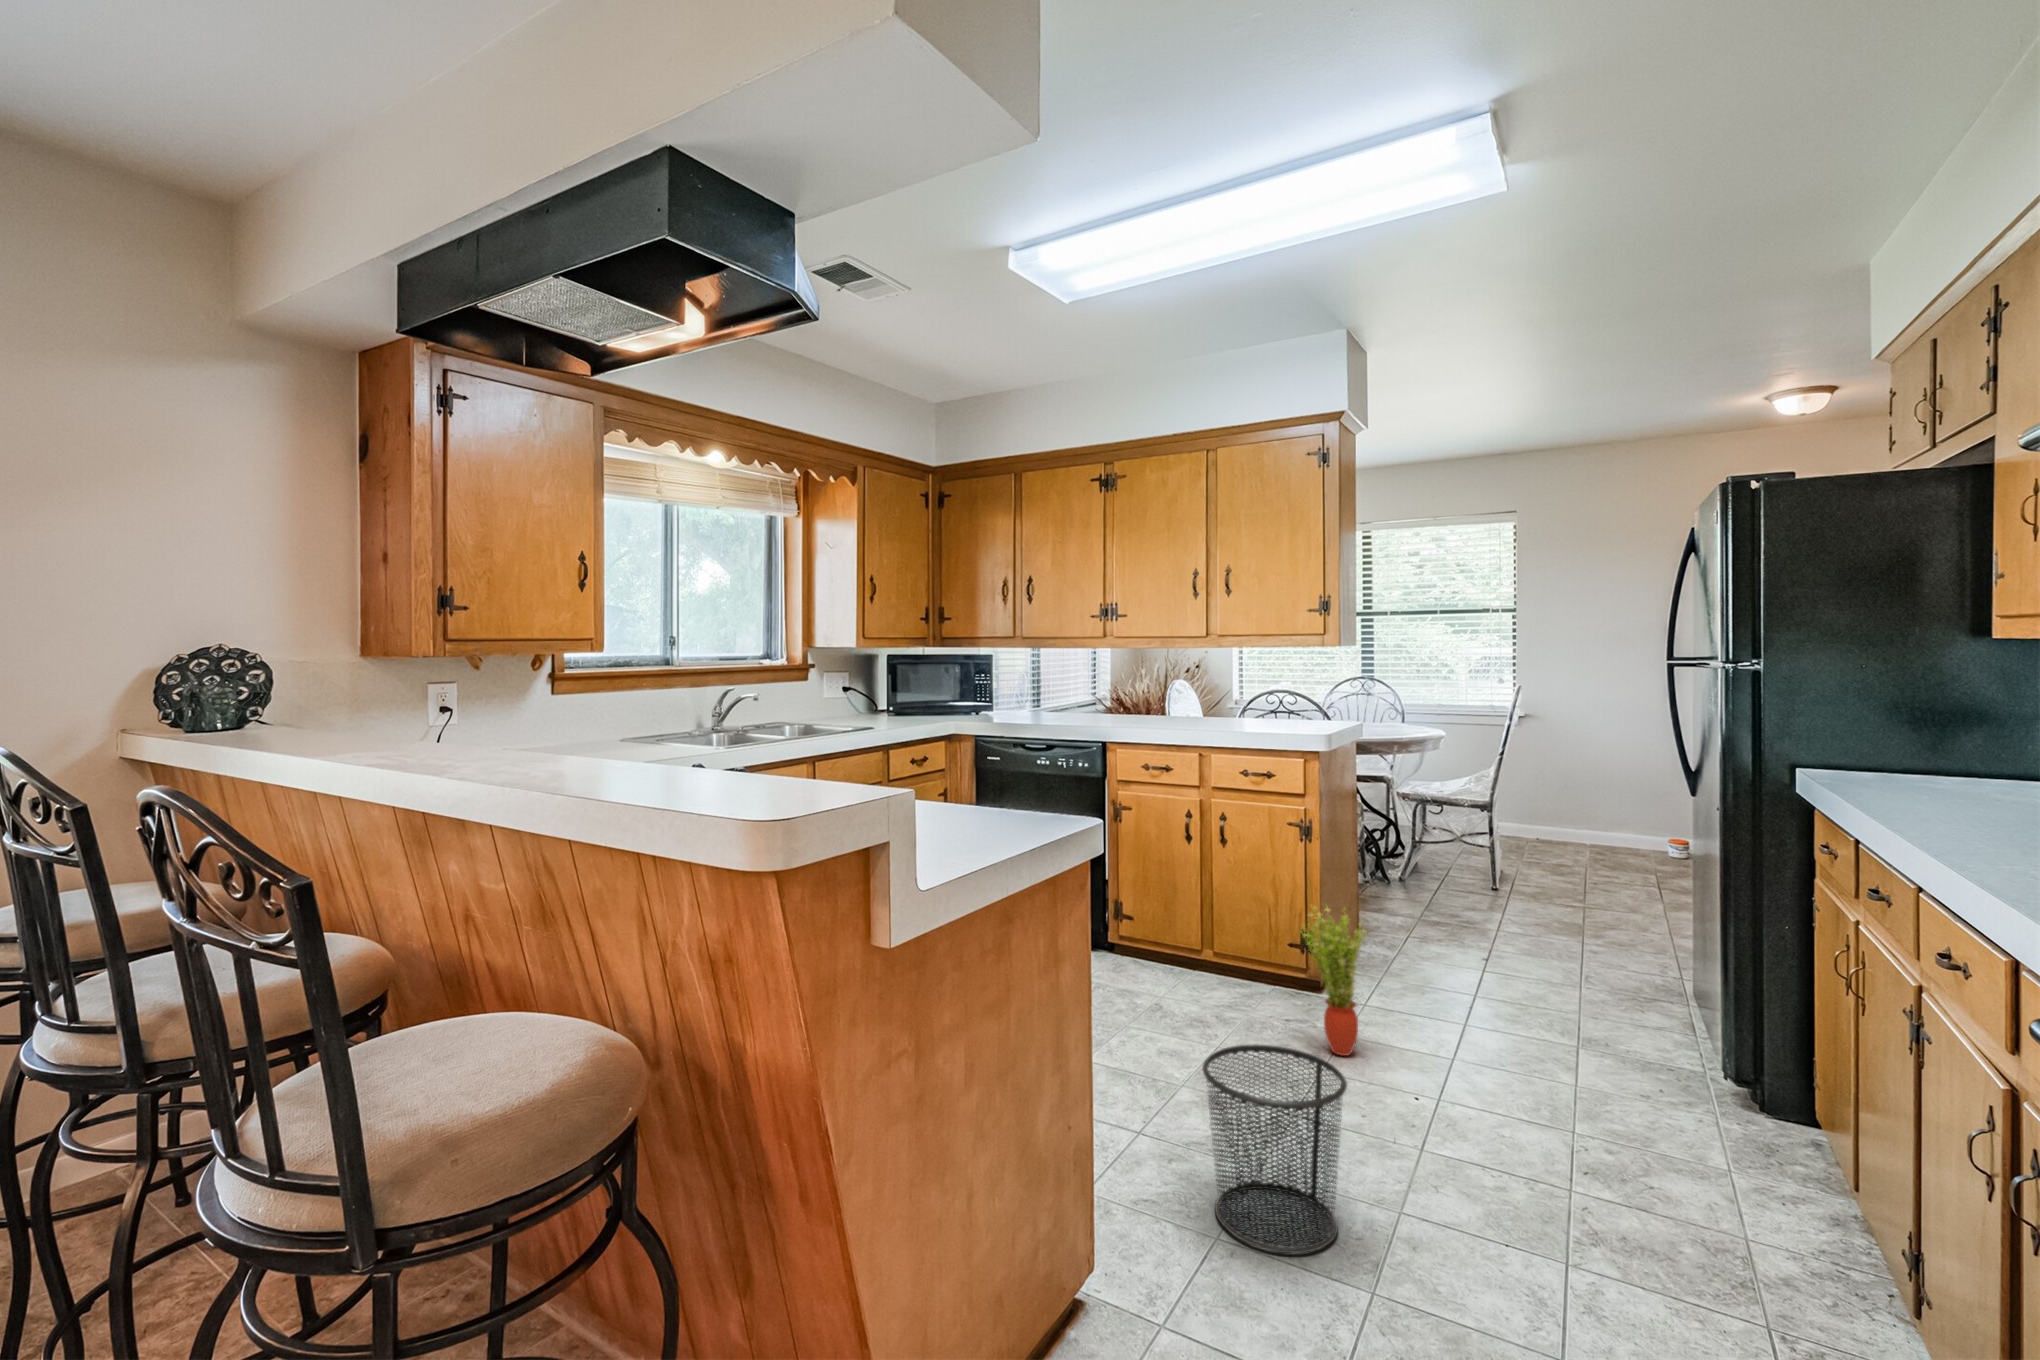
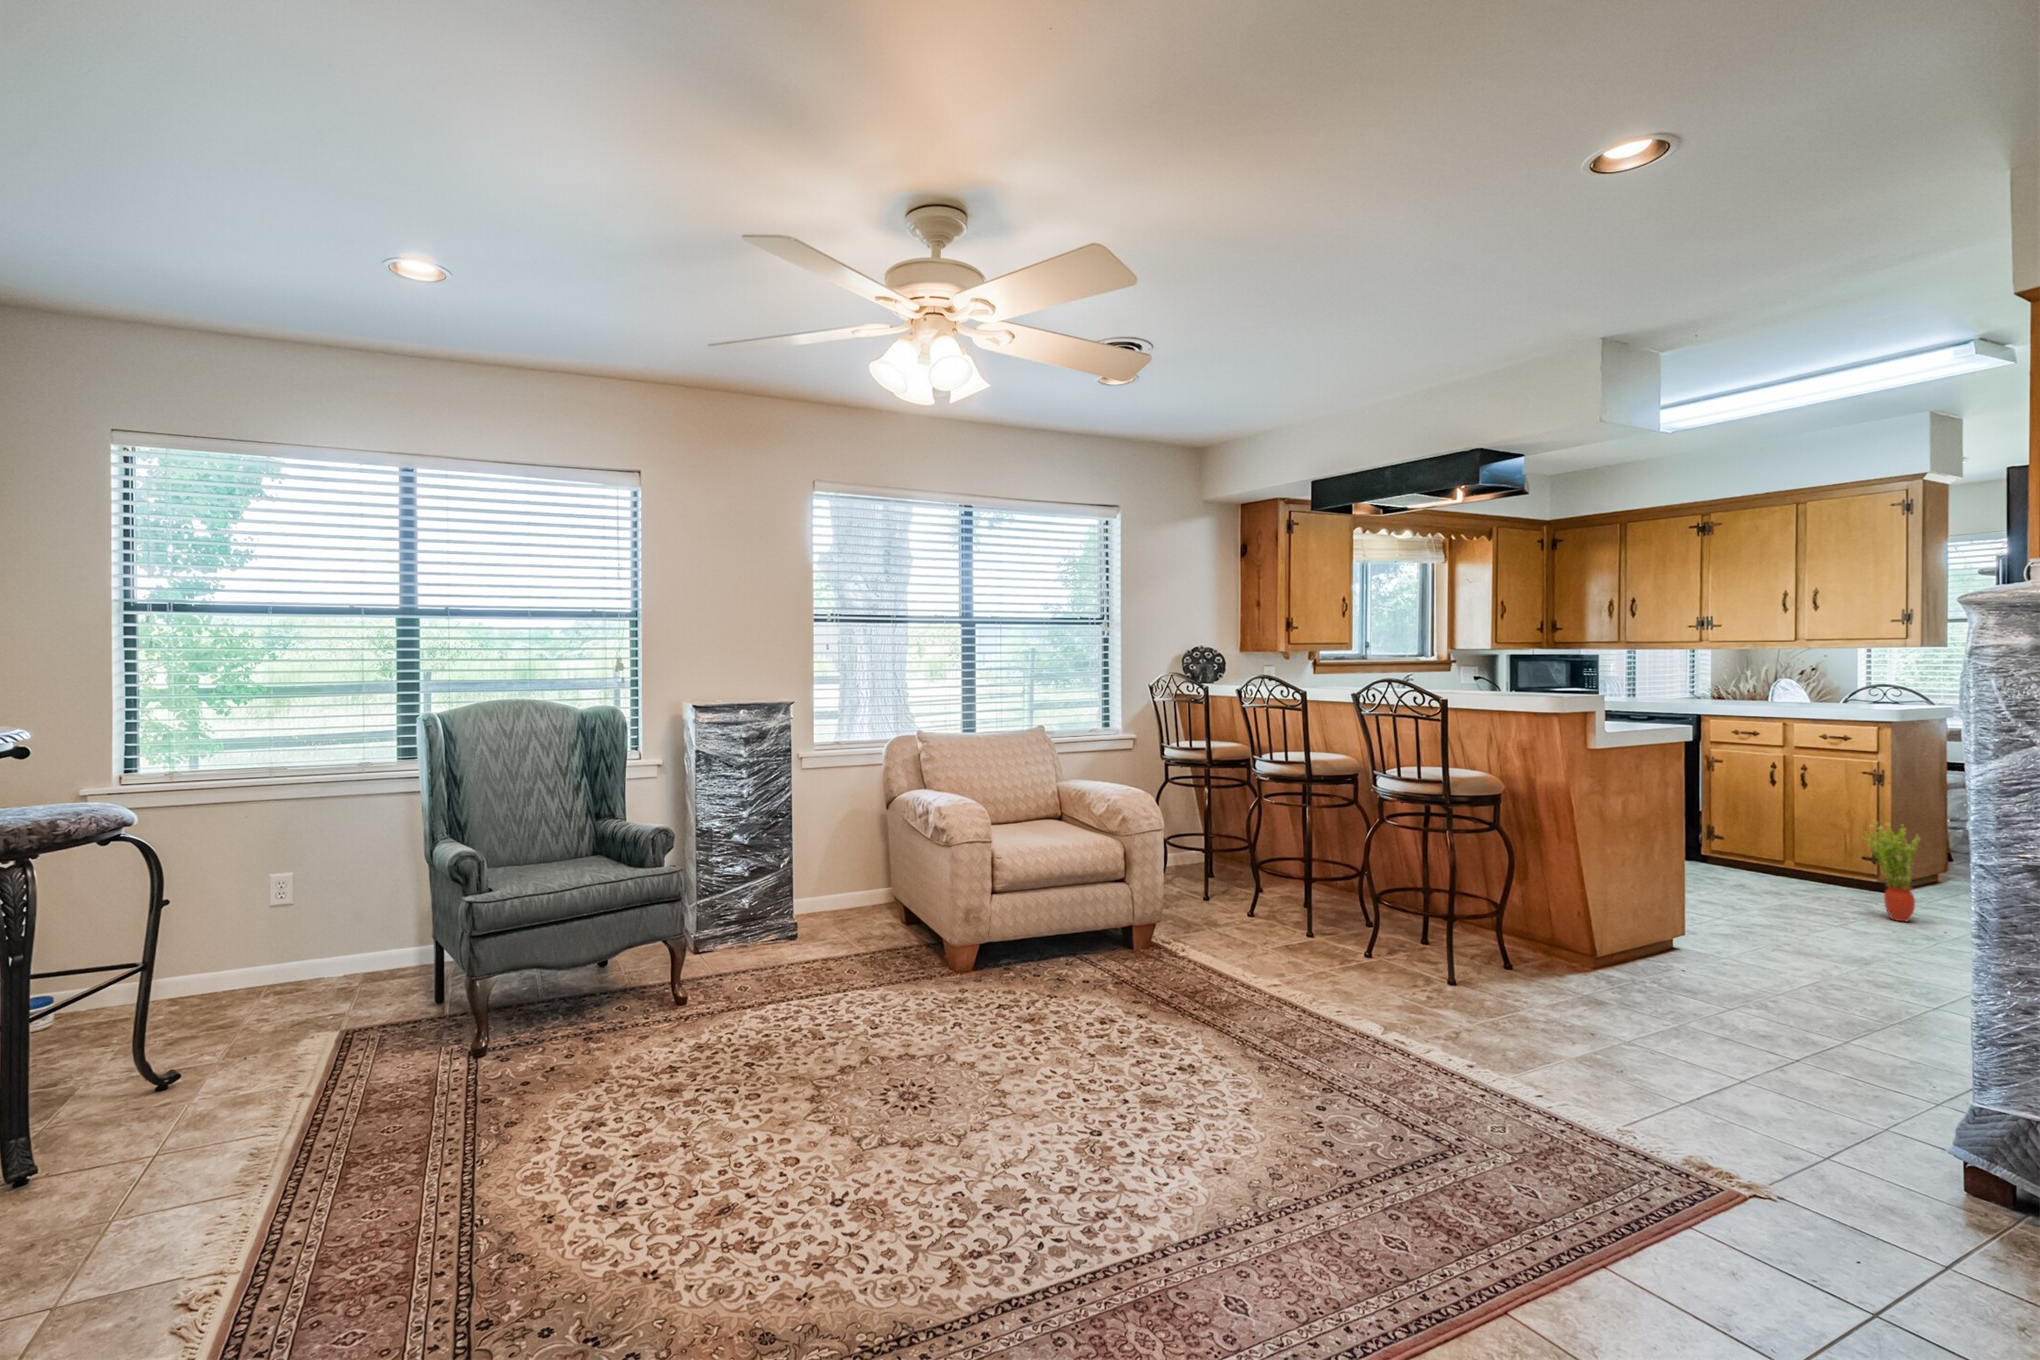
trash can: present [1202,1044,1347,1253] -> none [1762,869,1865,968]

